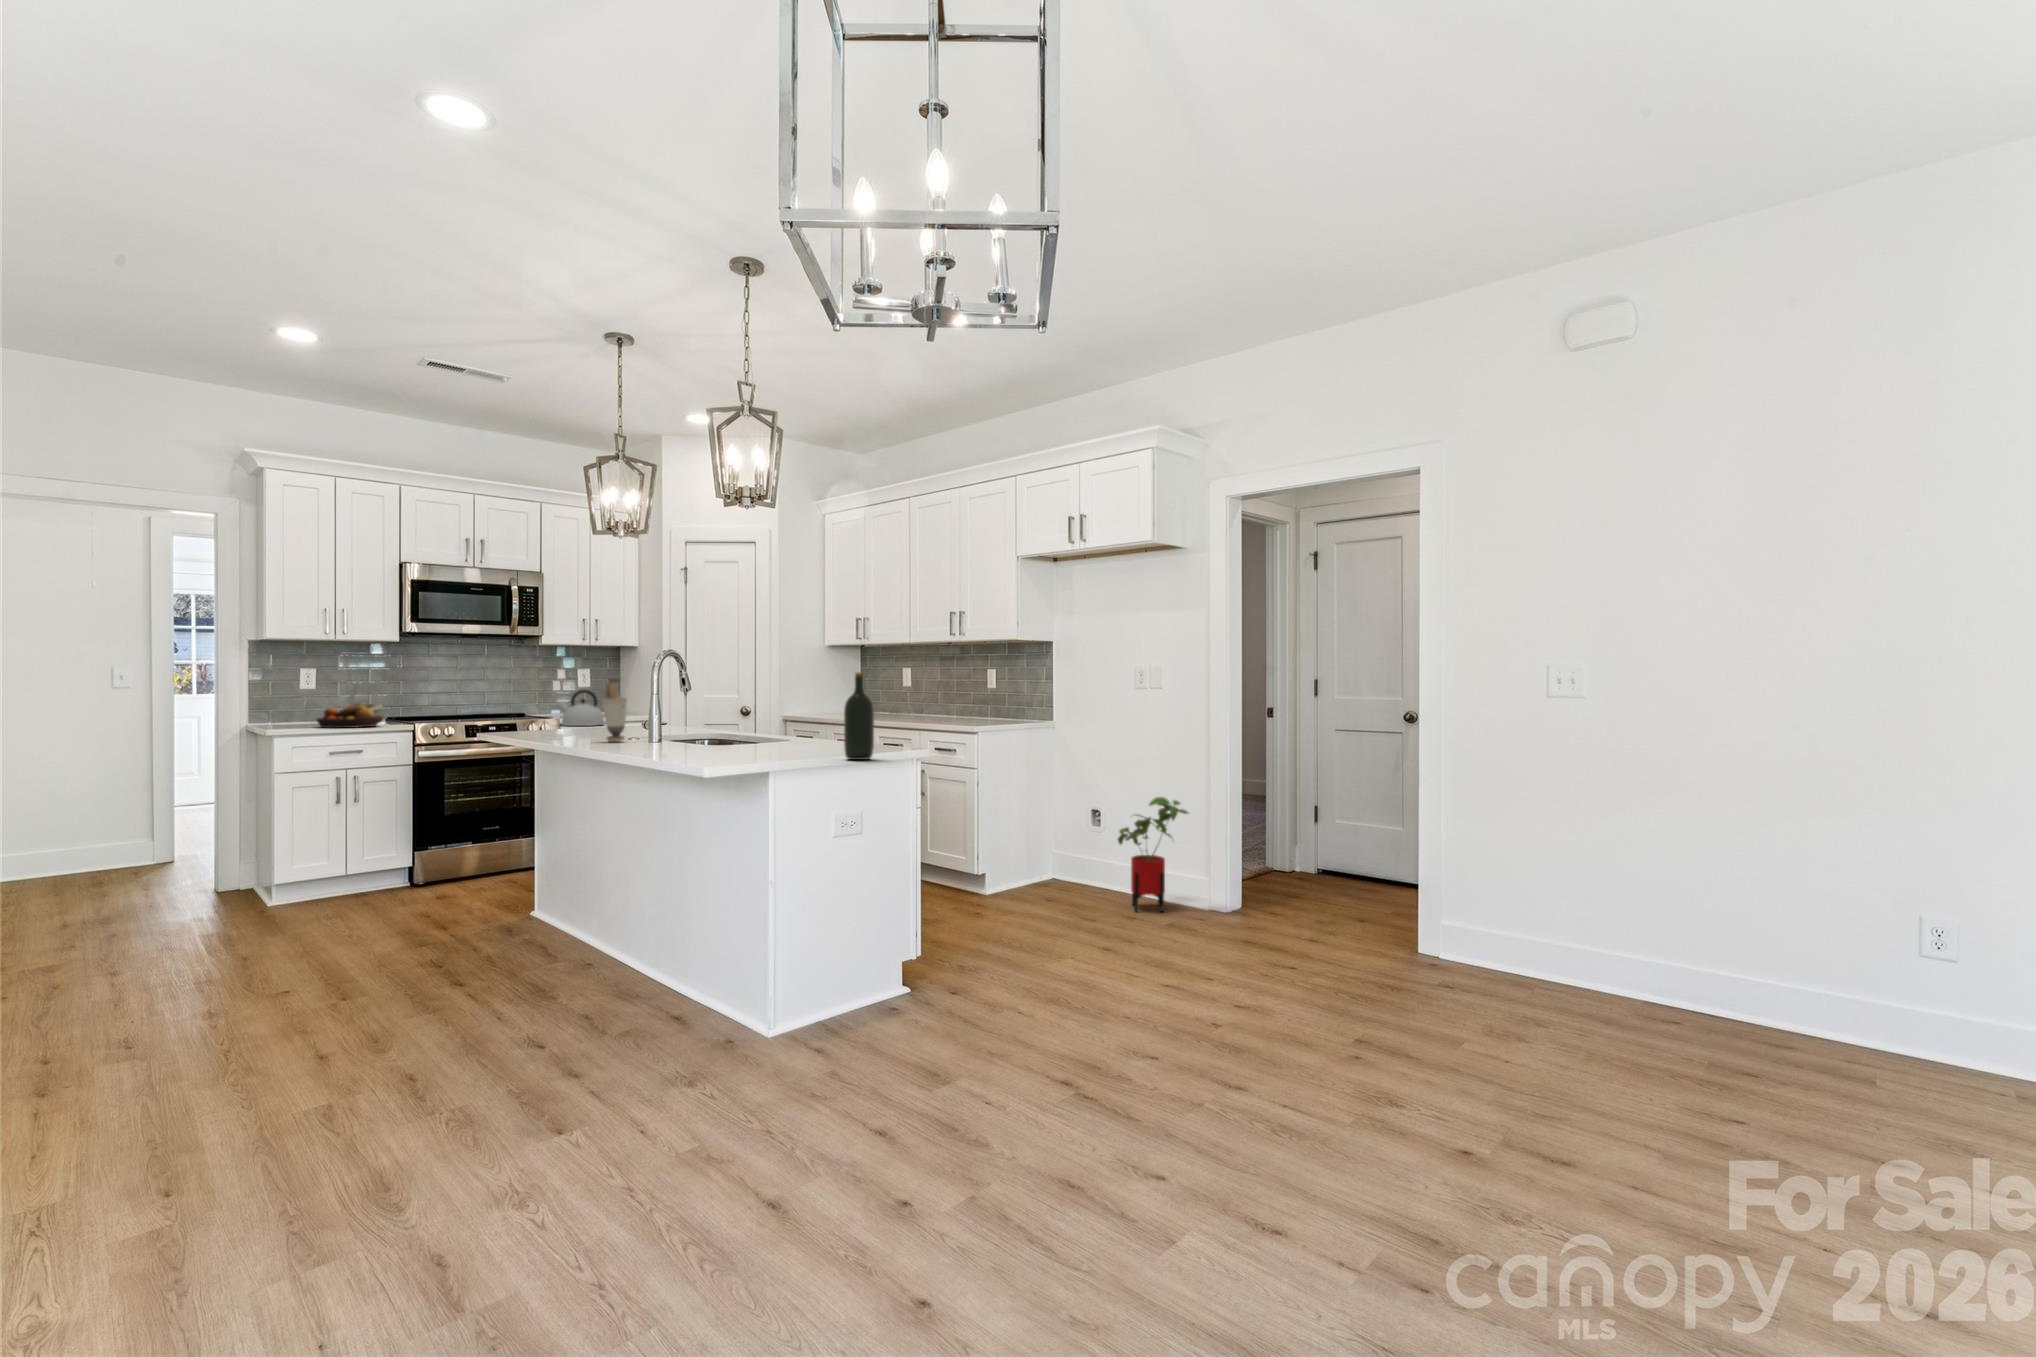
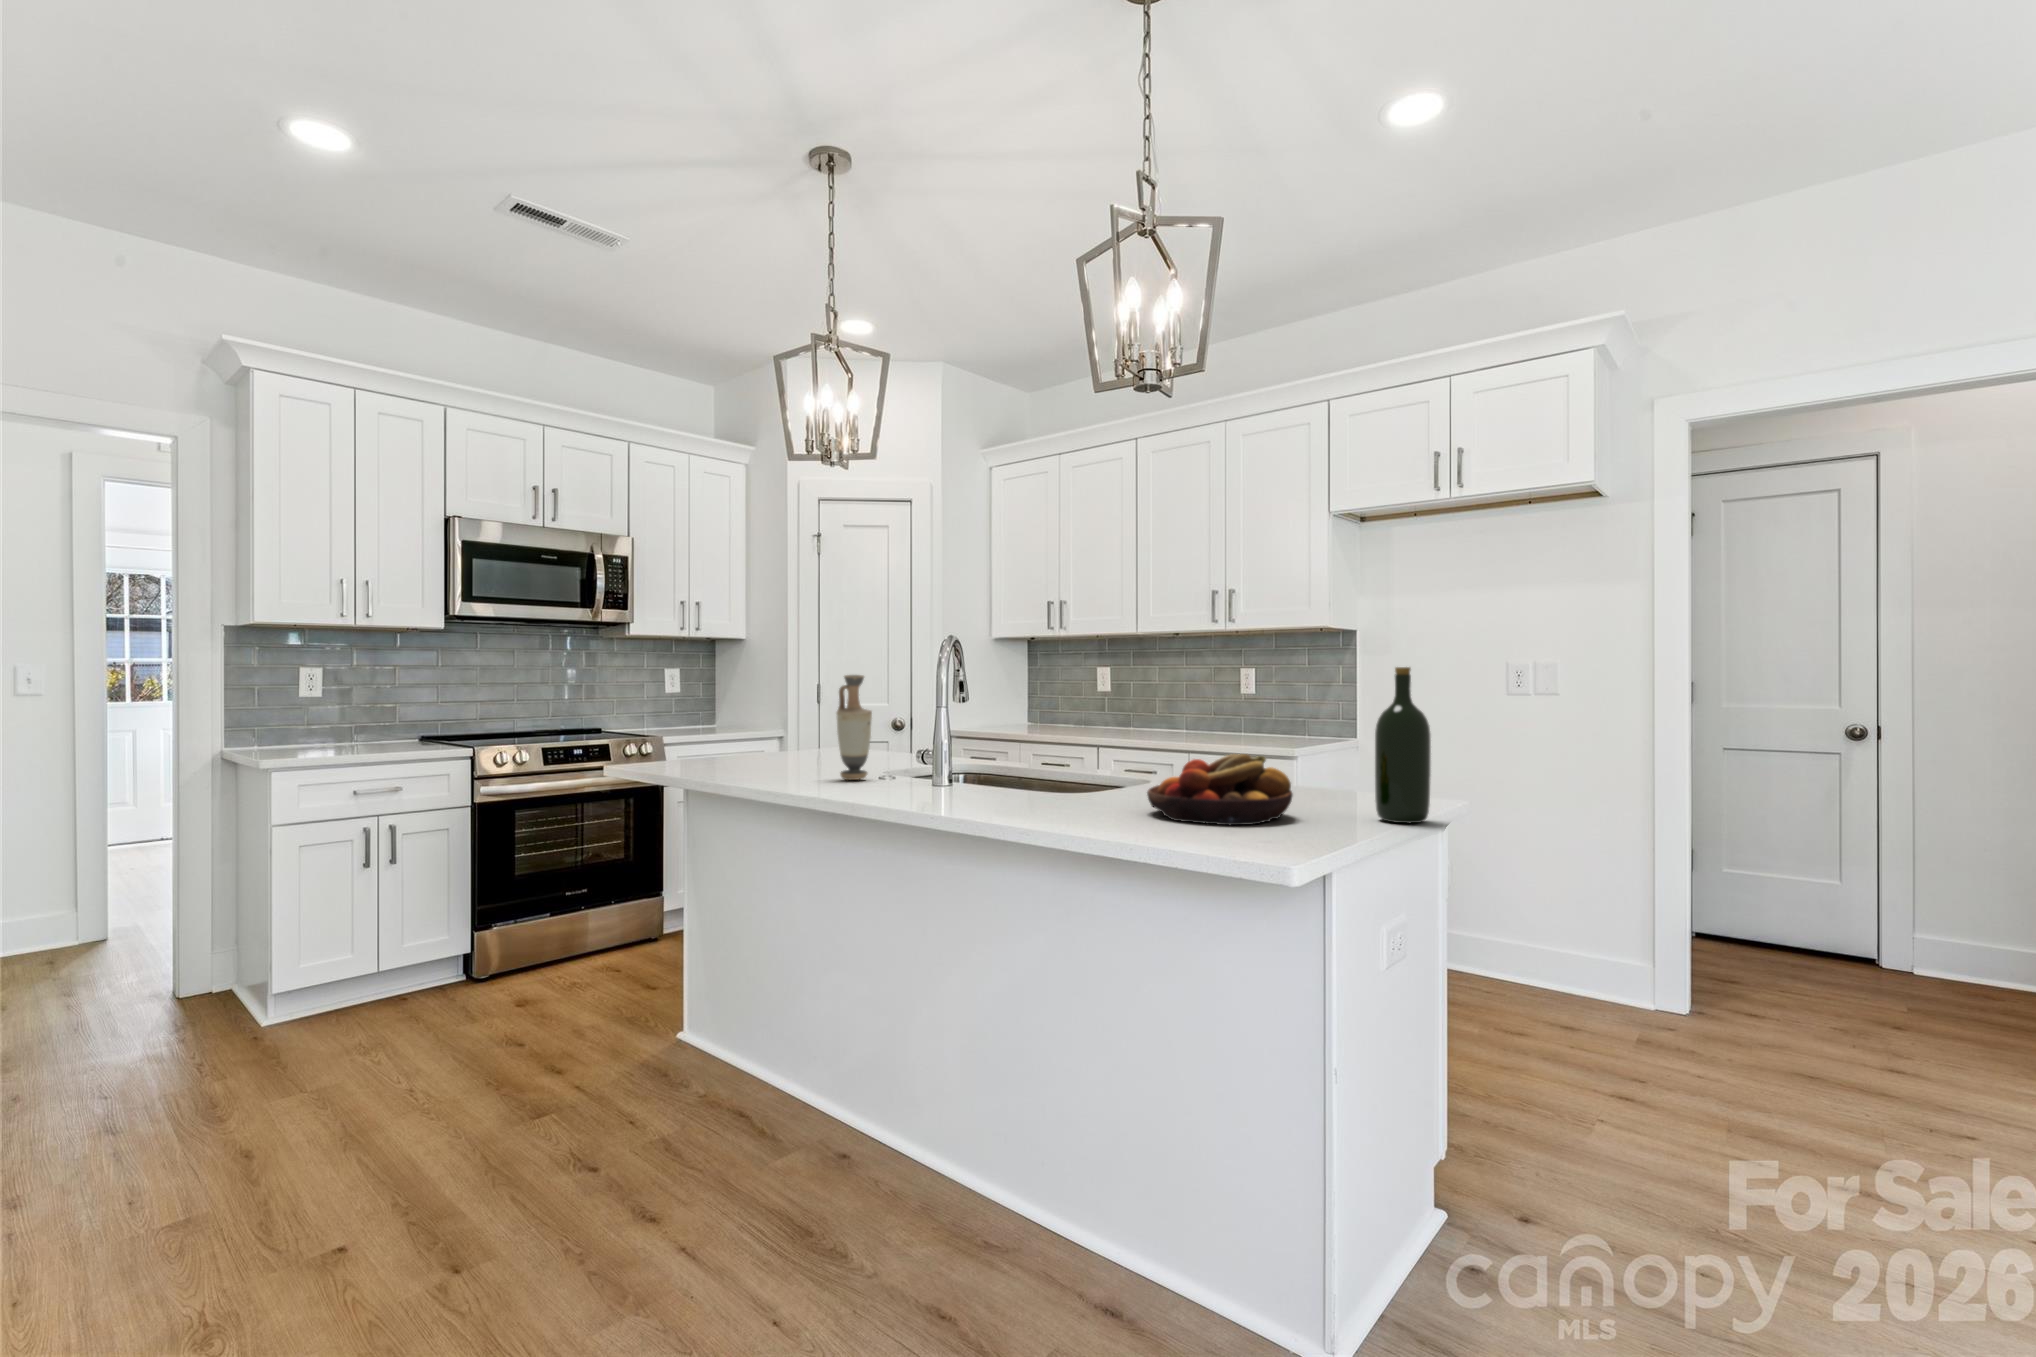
kettle: present [557,690,605,726] -> none [675,697,741,748]
fruit bowl: present [317,703,383,728] -> present [1147,754,1293,825]
house plant: present [1118,797,1188,912] -> none [1531,852,1649,1020]

